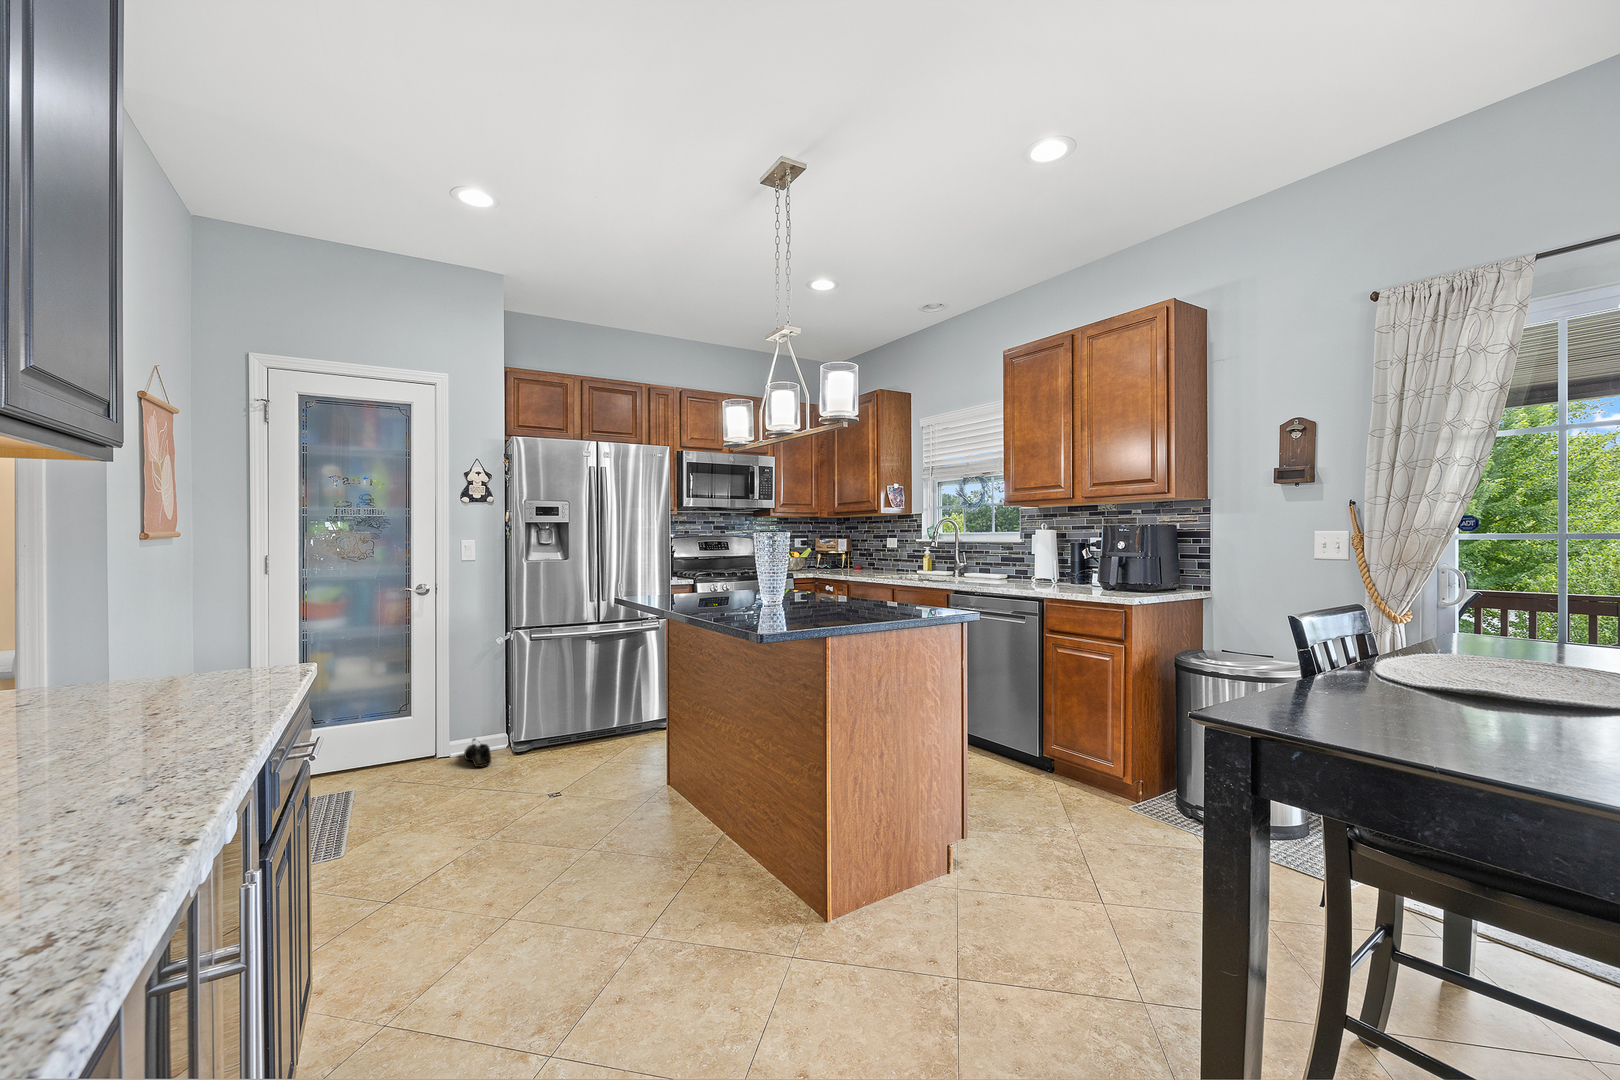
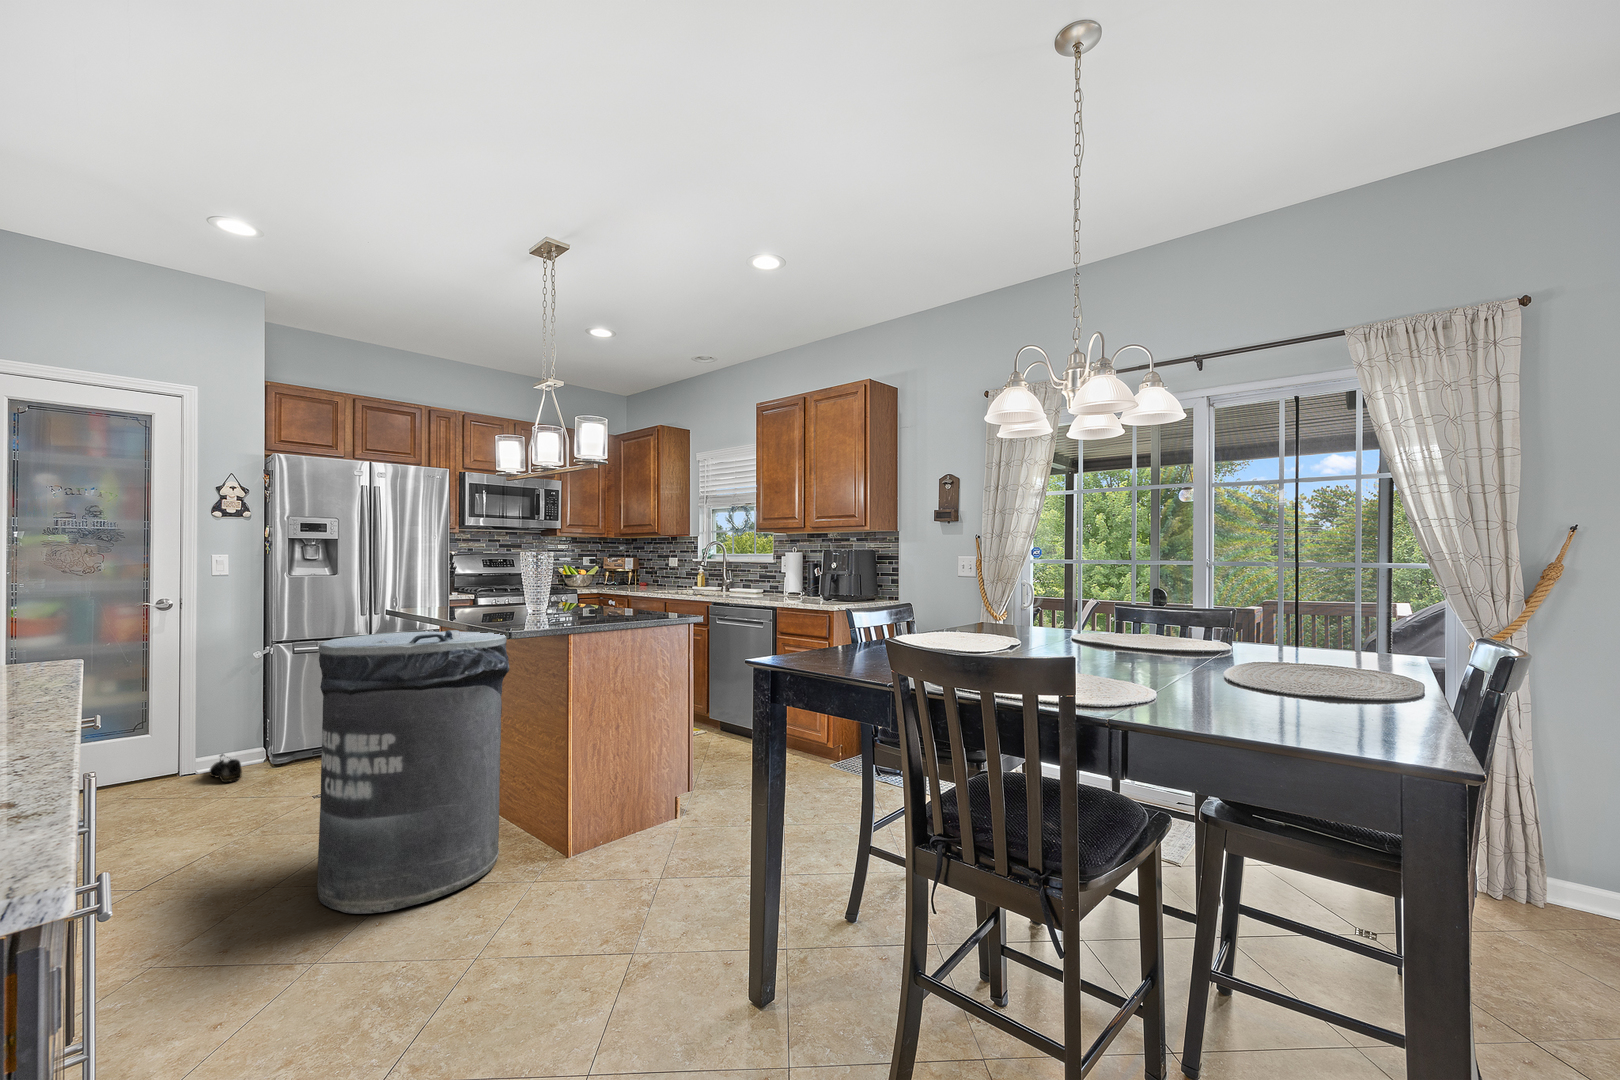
trash can: none [564,624,757,948] -> present [317,630,509,914]

